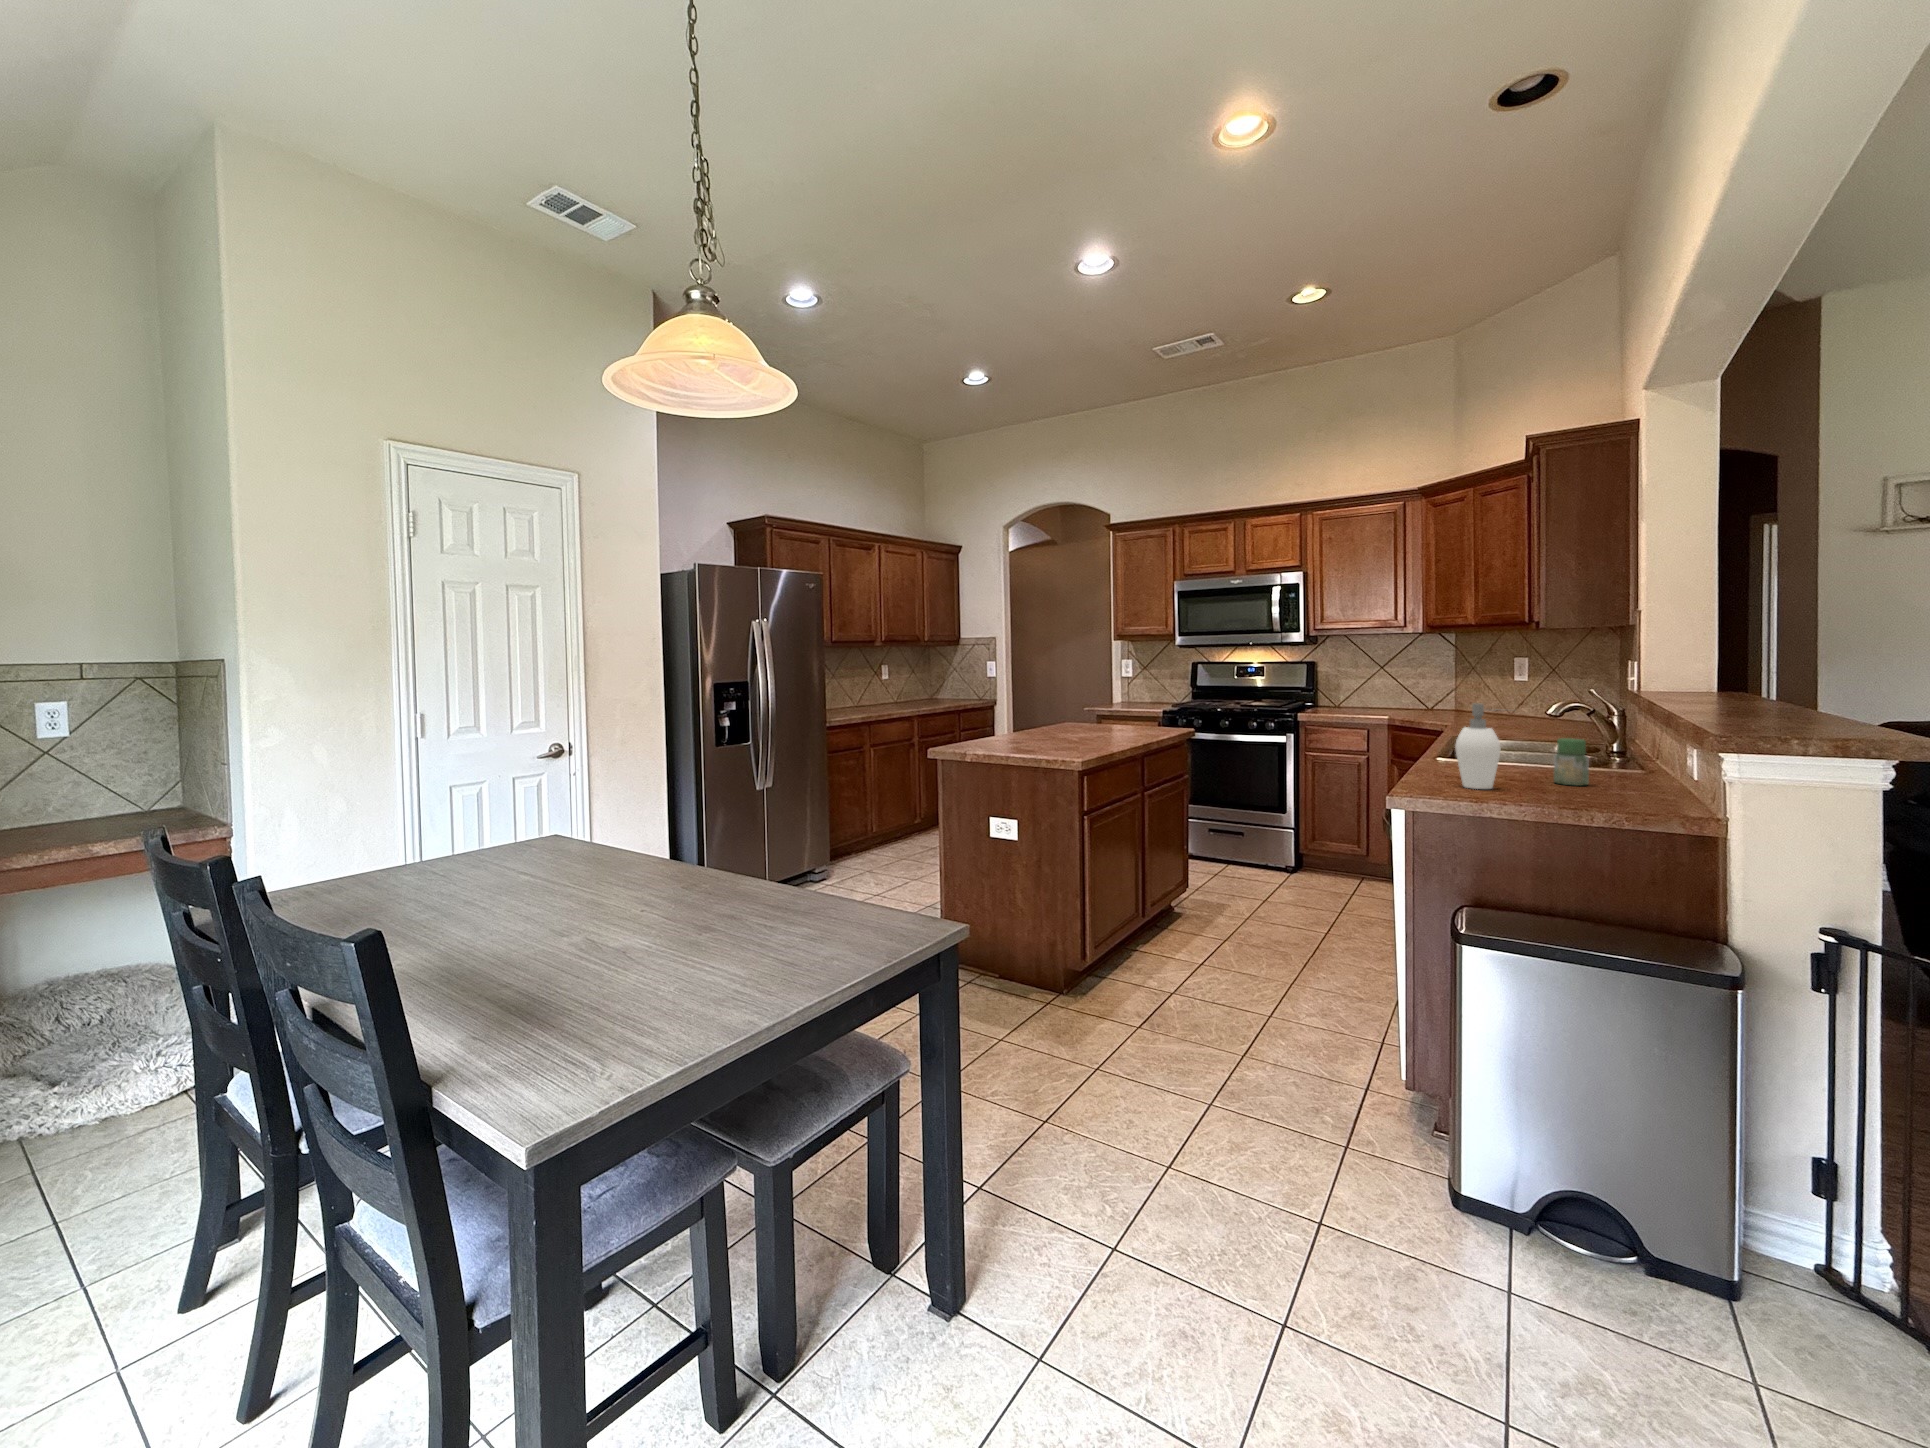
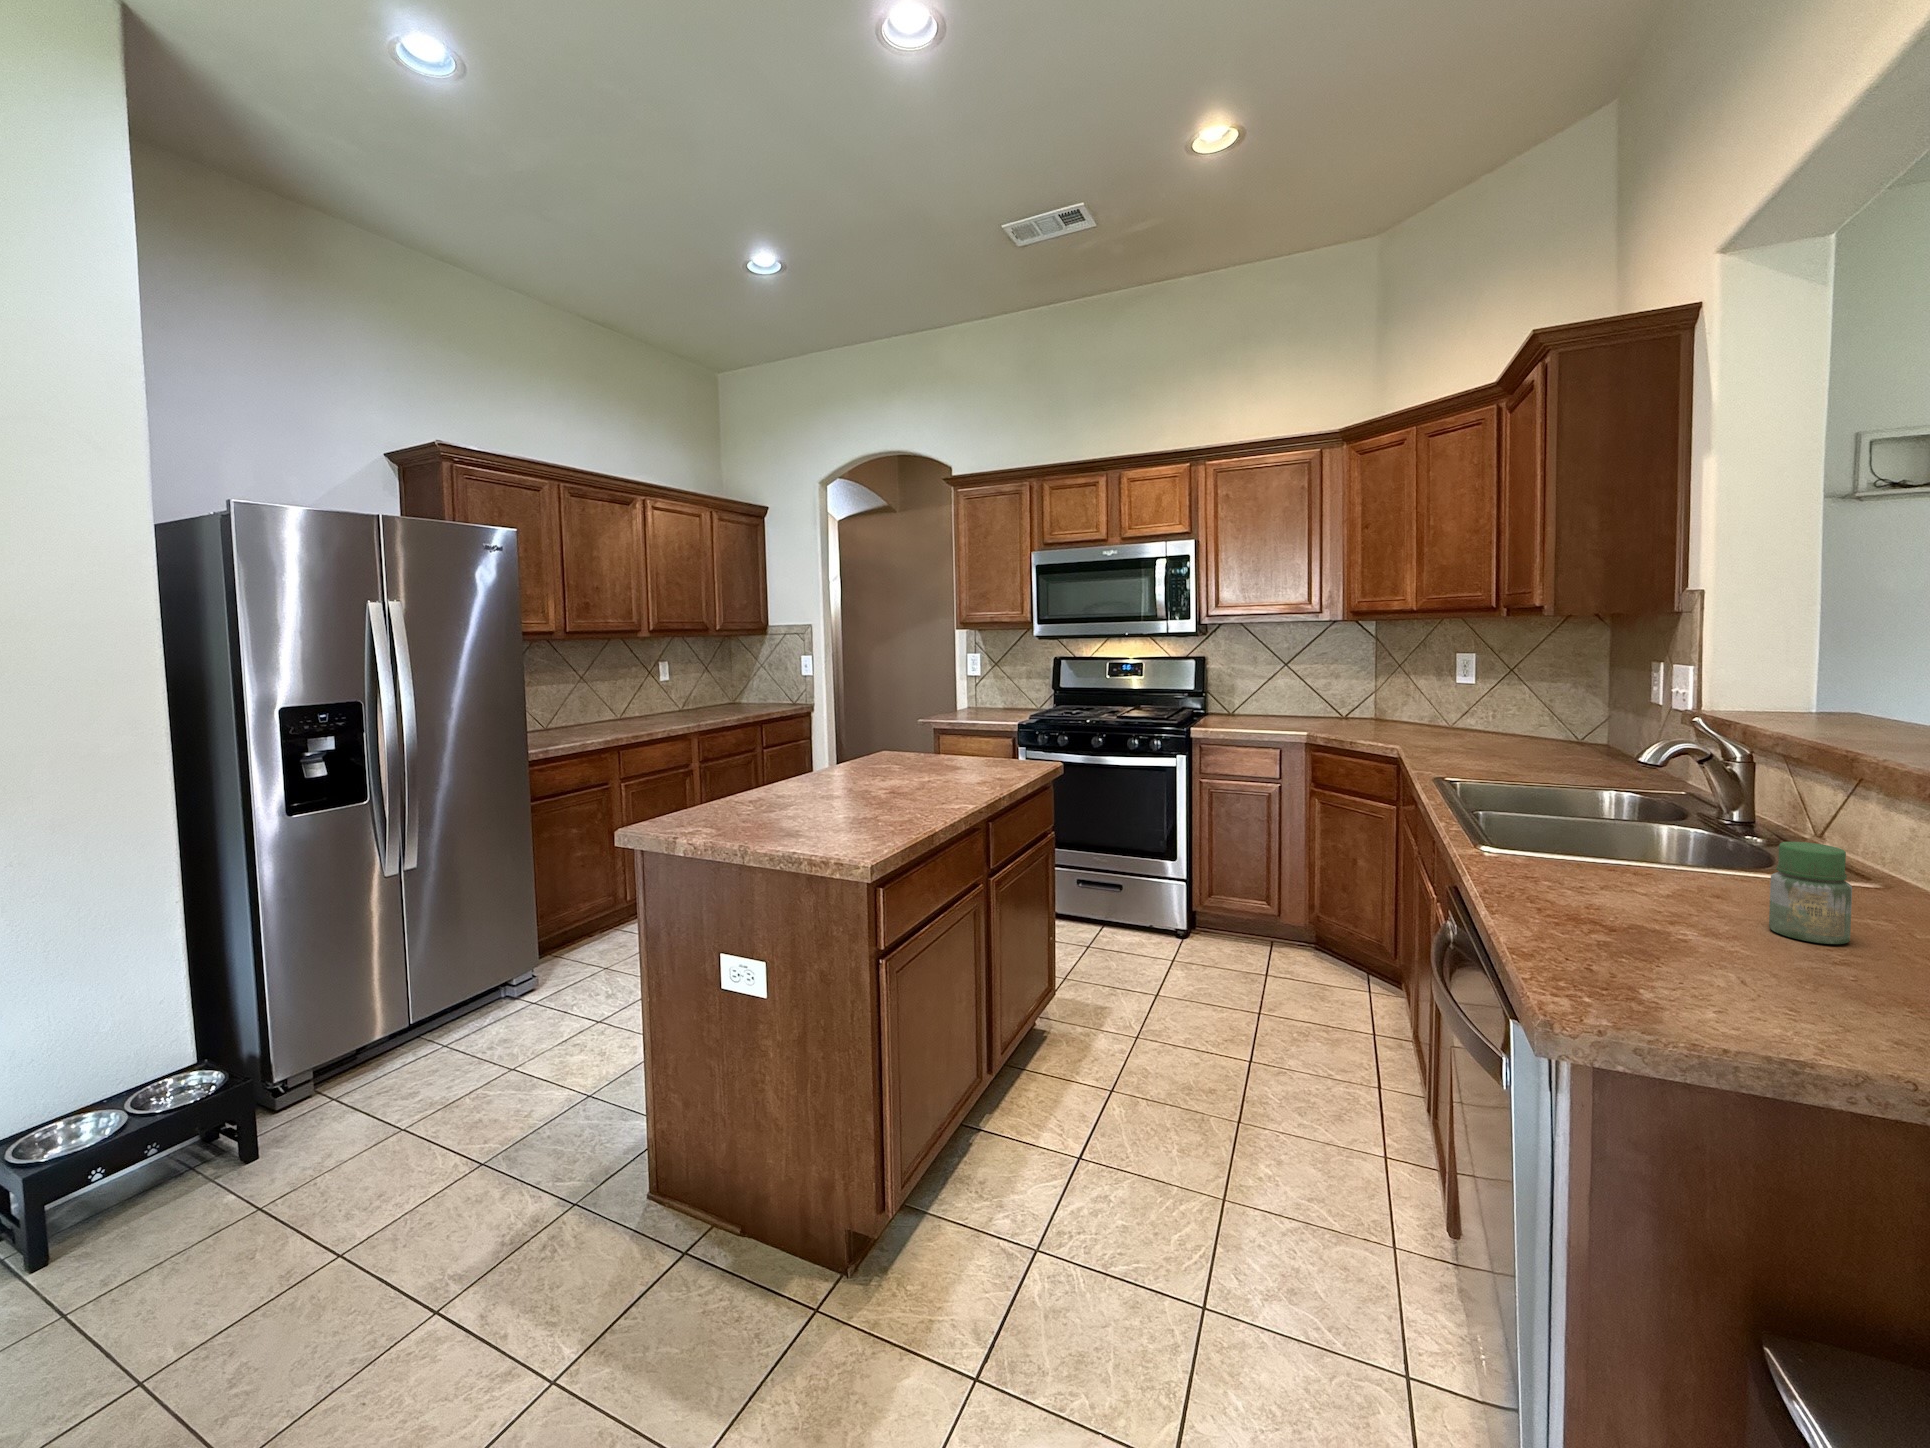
soap dispenser: present [1455,703,1501,789] -> none [1624,786,1773,979]

